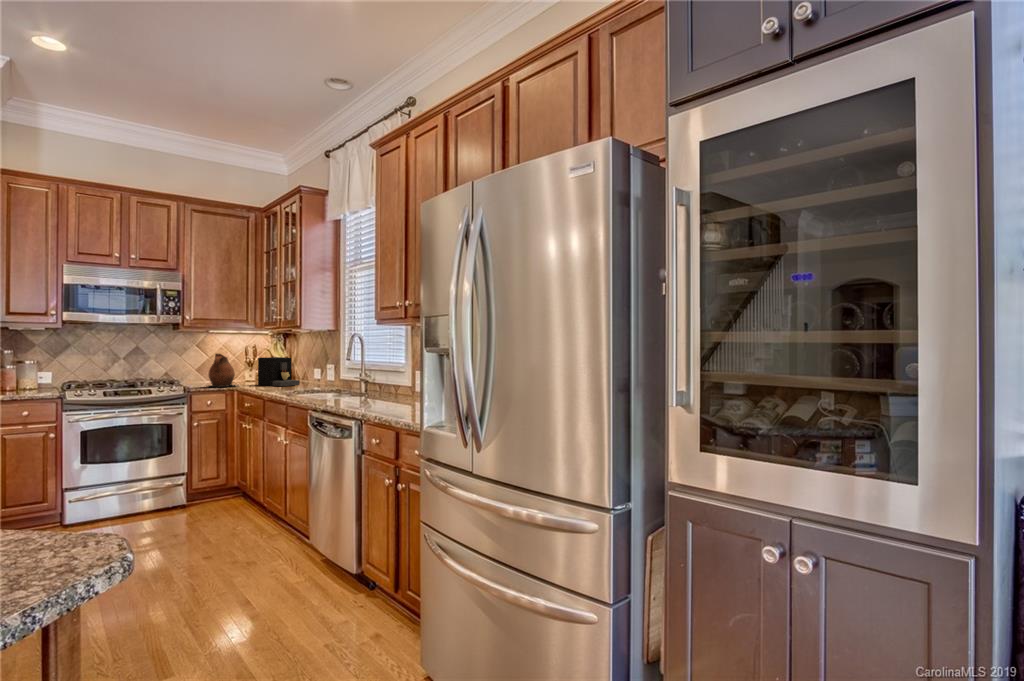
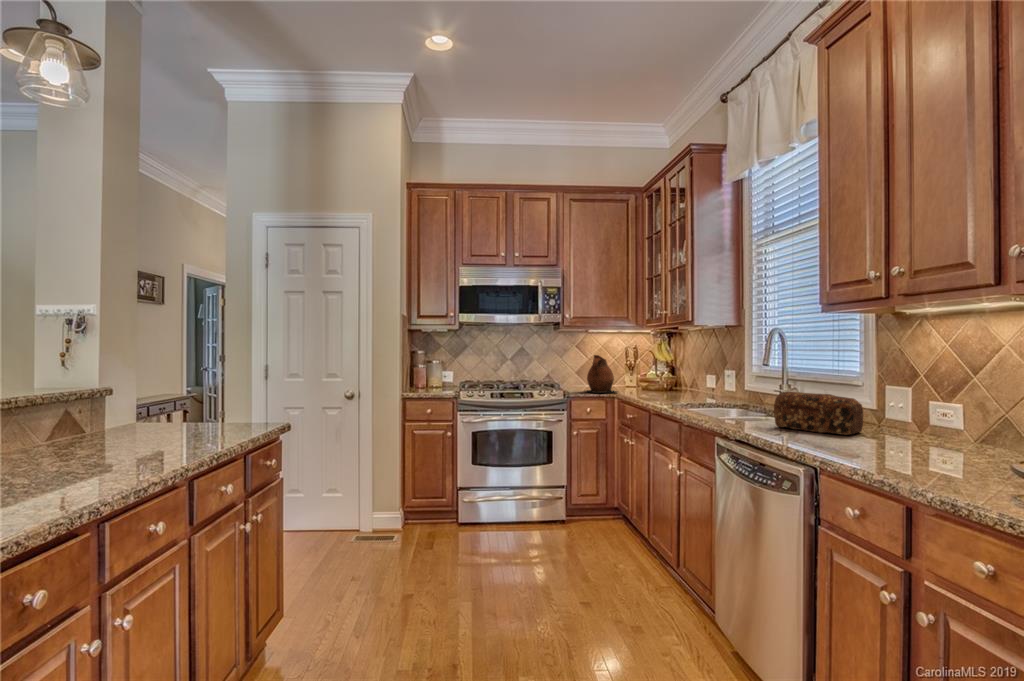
coffee maker: present [258,357,300,386] -> none [639,360,688,396]
bread loaf: none [342,375,389,398] -> present [774,392,863,435]

